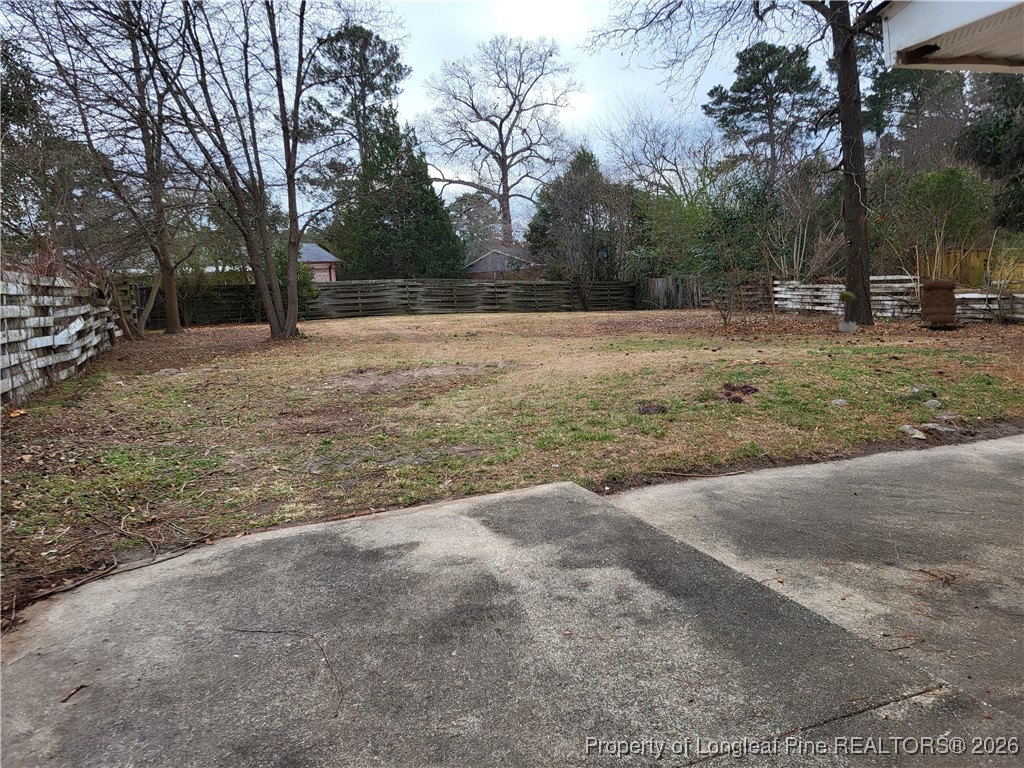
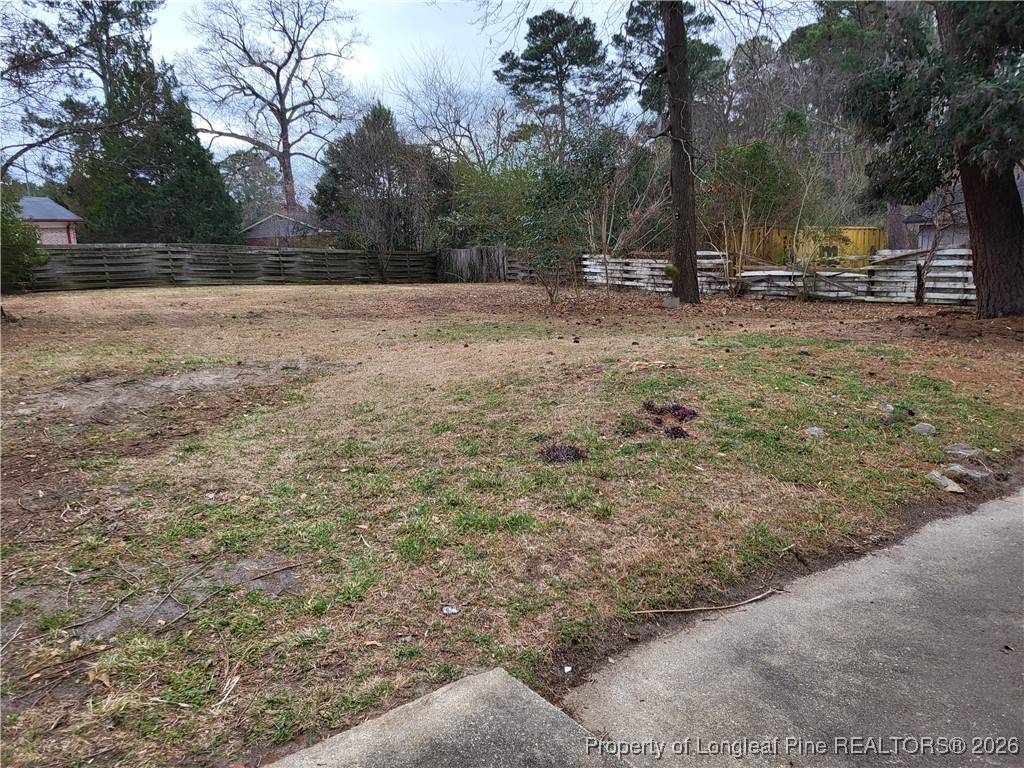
lounge chair: present [918,281,962,330] -> none [728,257,767,306]

